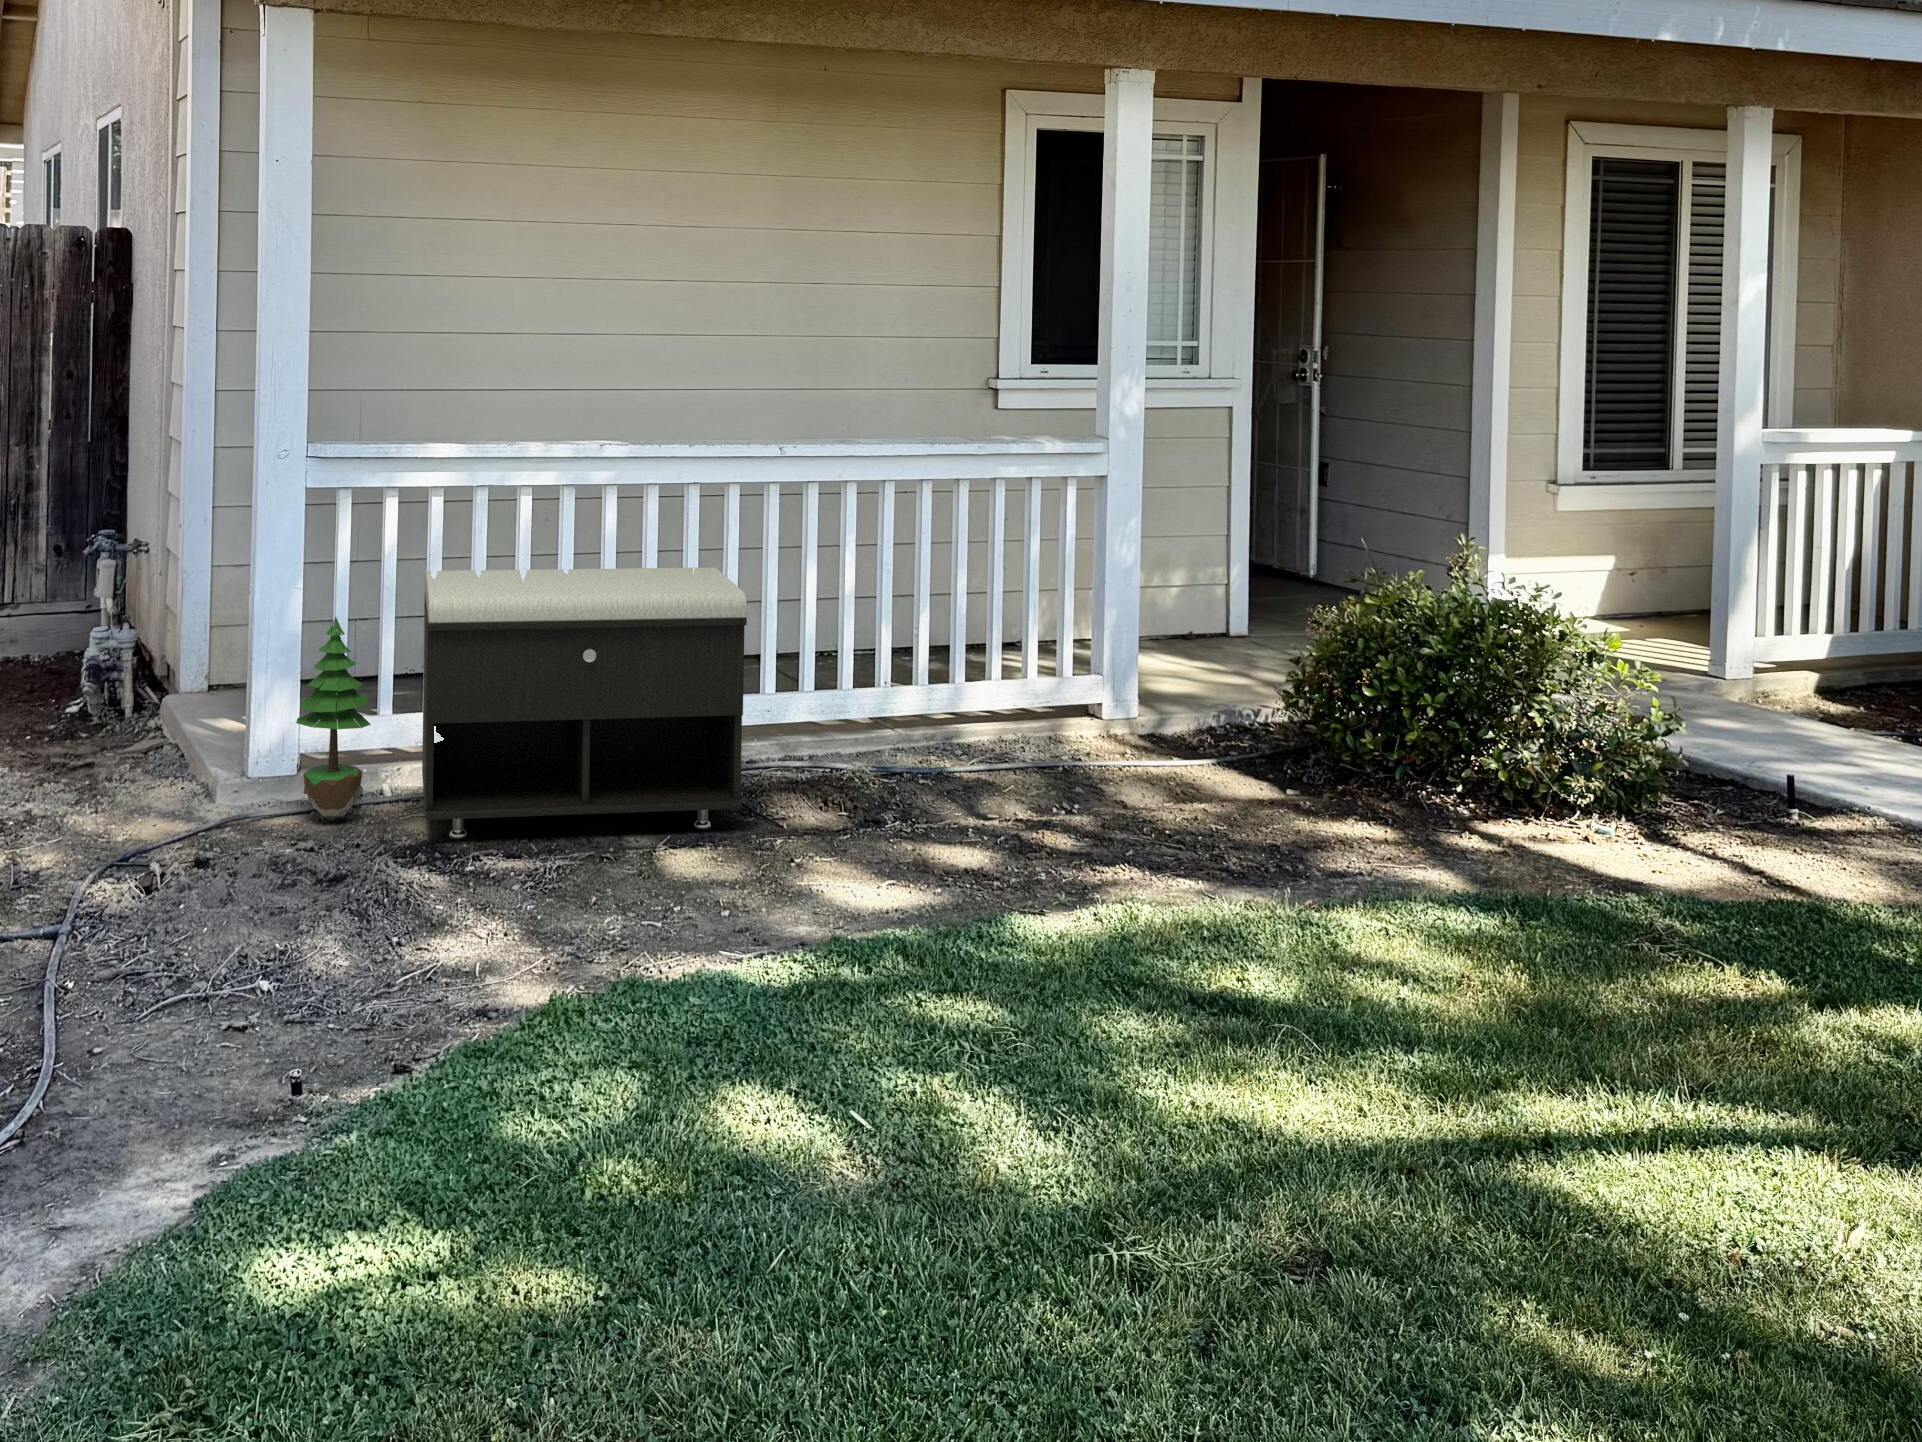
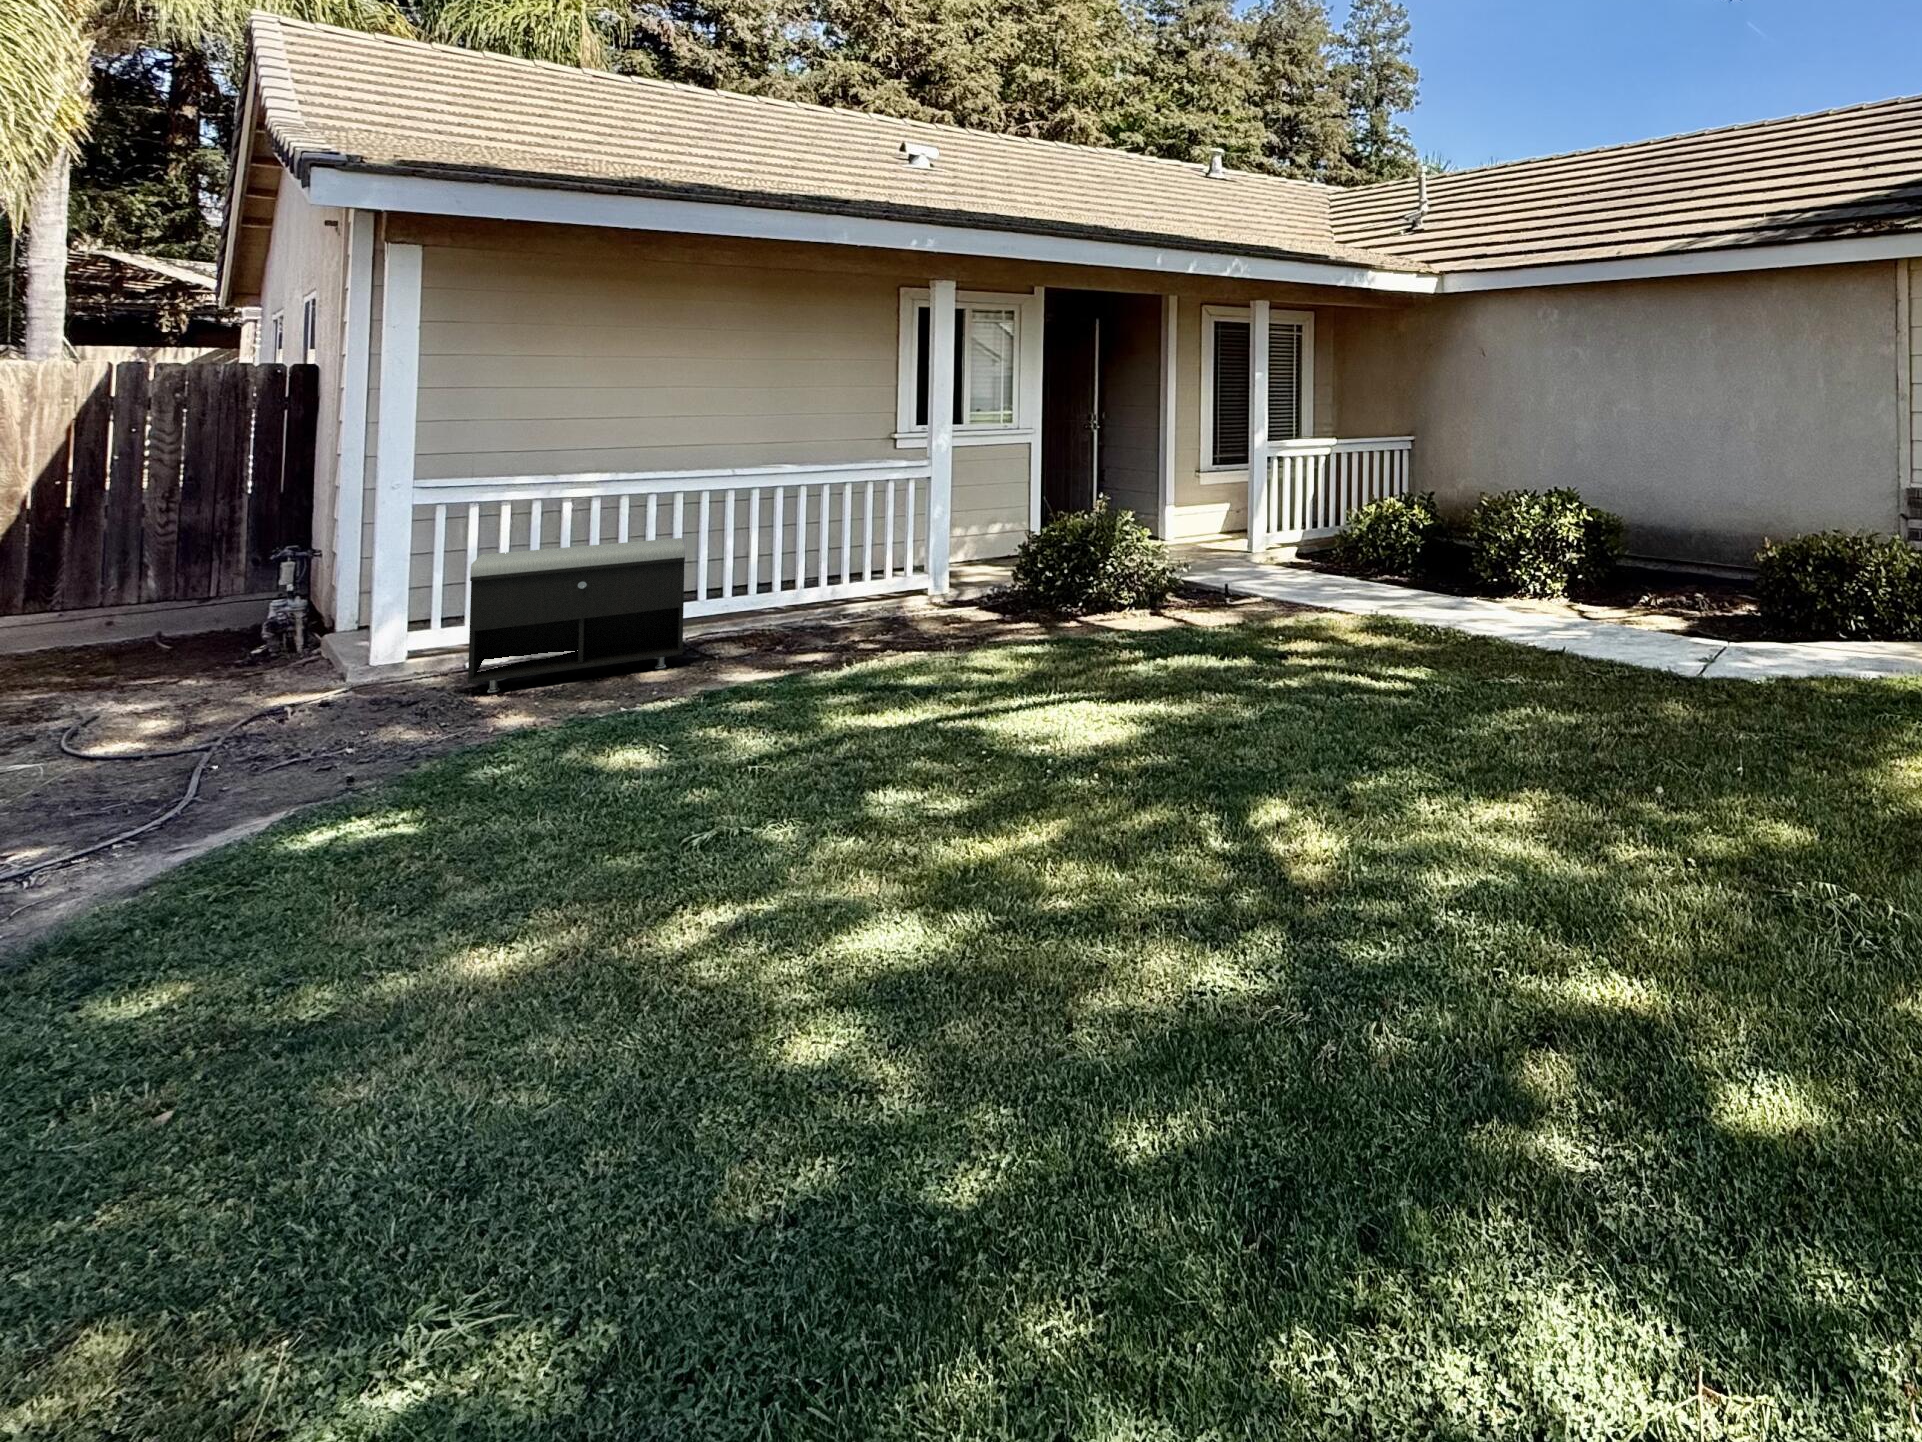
potted tree: present [296,617,371,821] -> none [378,583,436,697]

